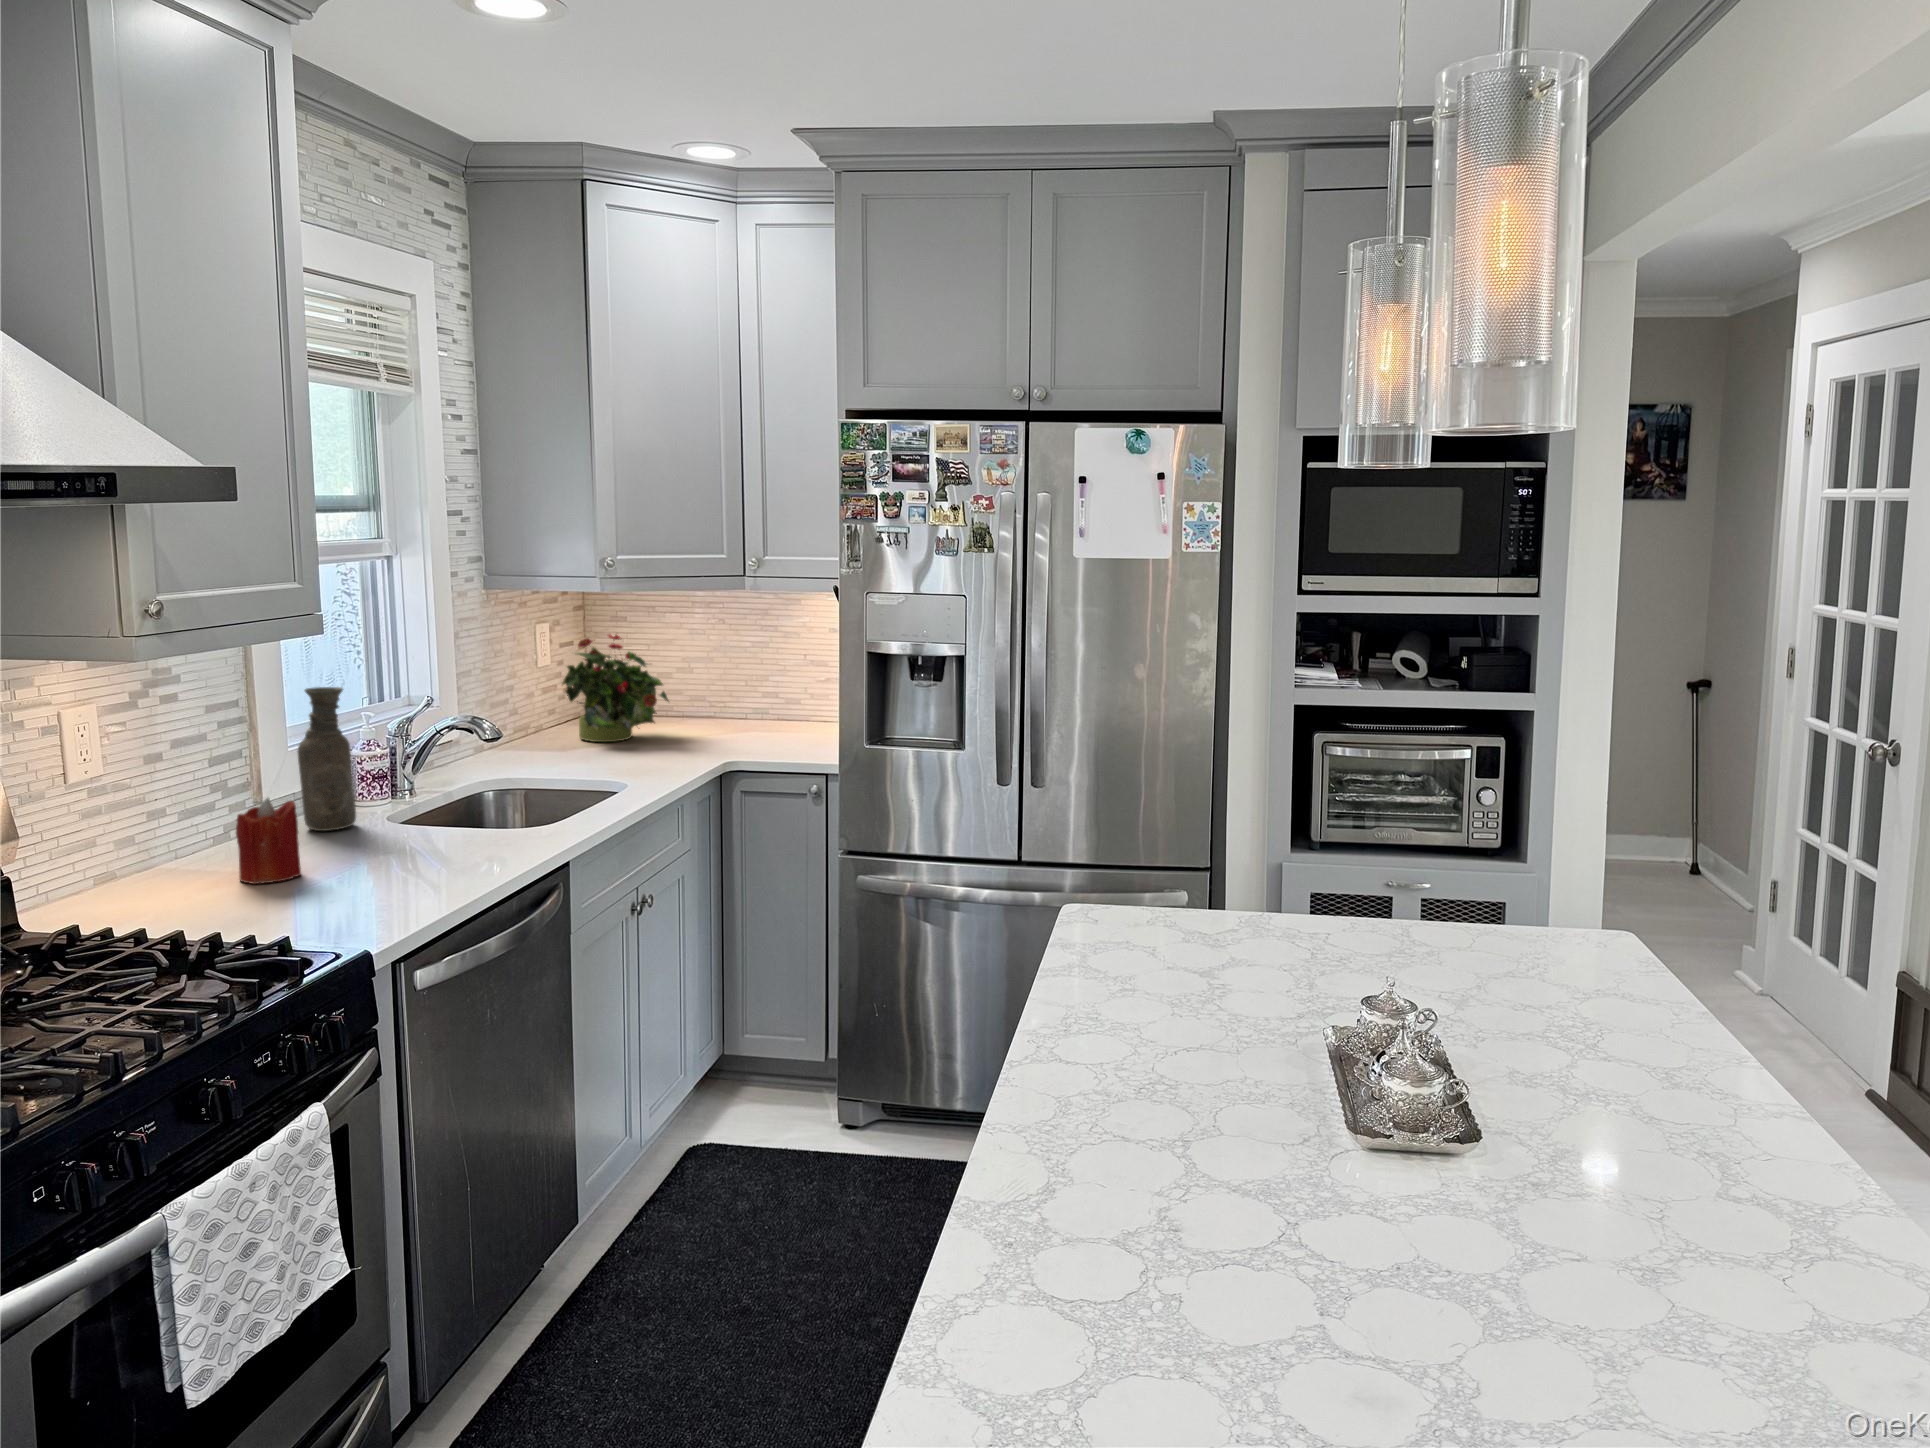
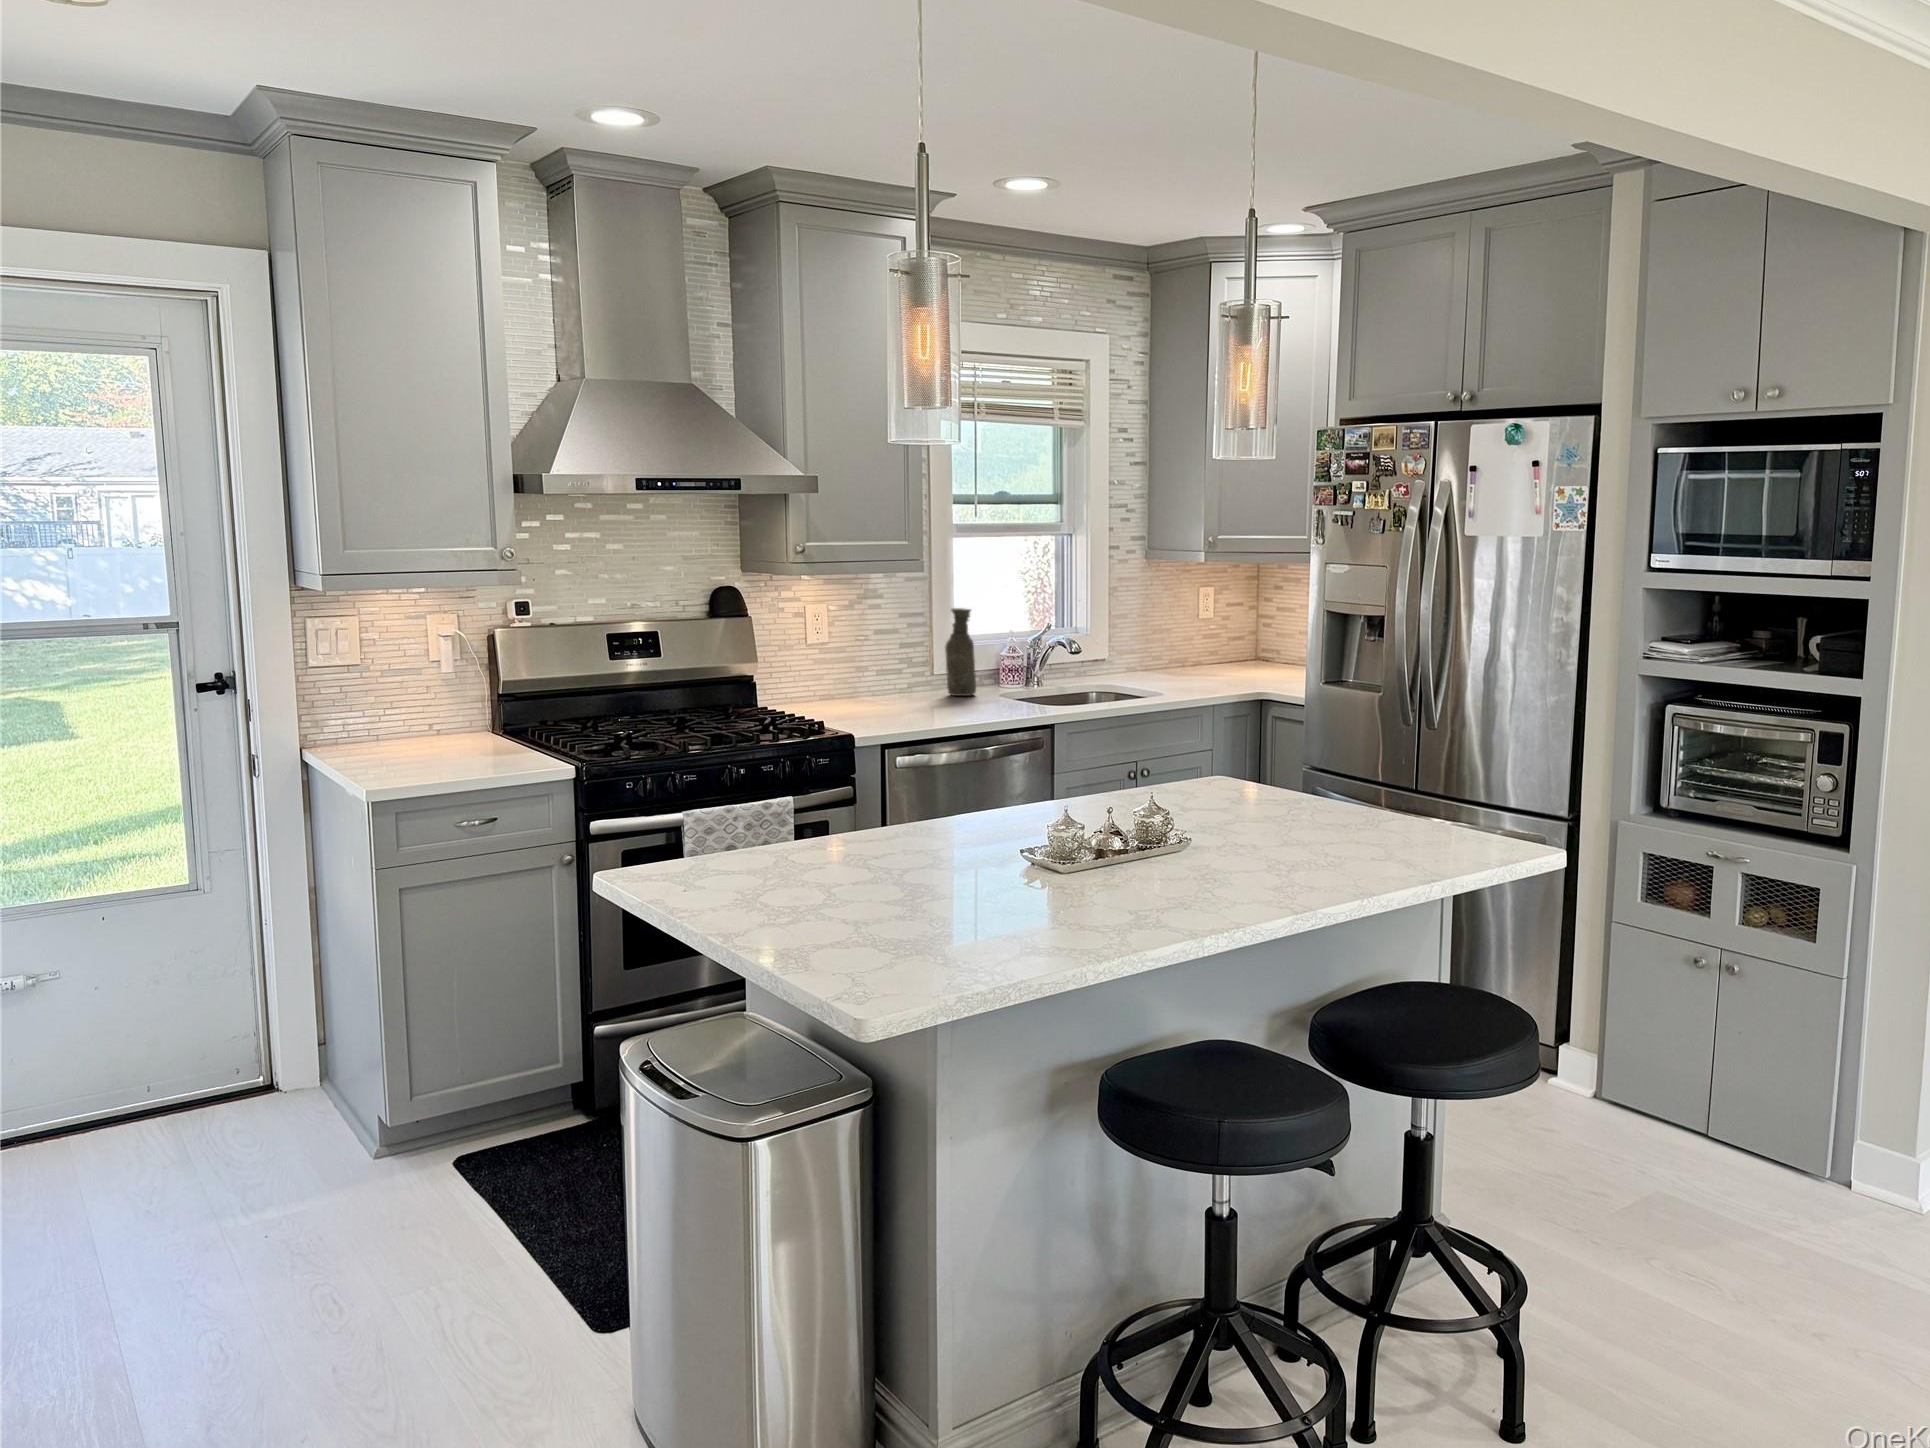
potted plant: present [562,635,668,742] -> none [1188,597,1271,679]
candle: present [236,798,301,884] -> none [873,662,905,710]

